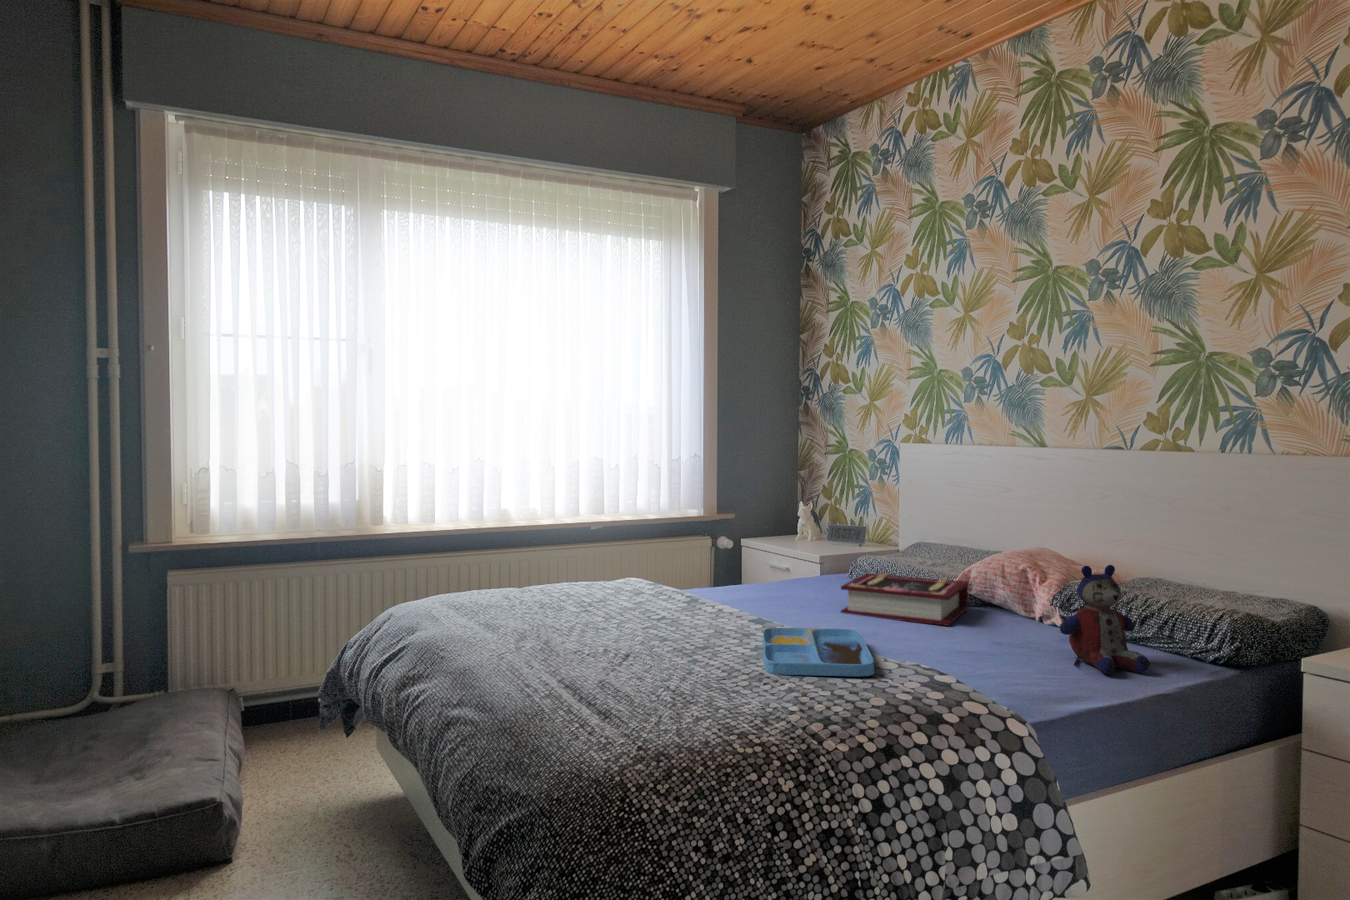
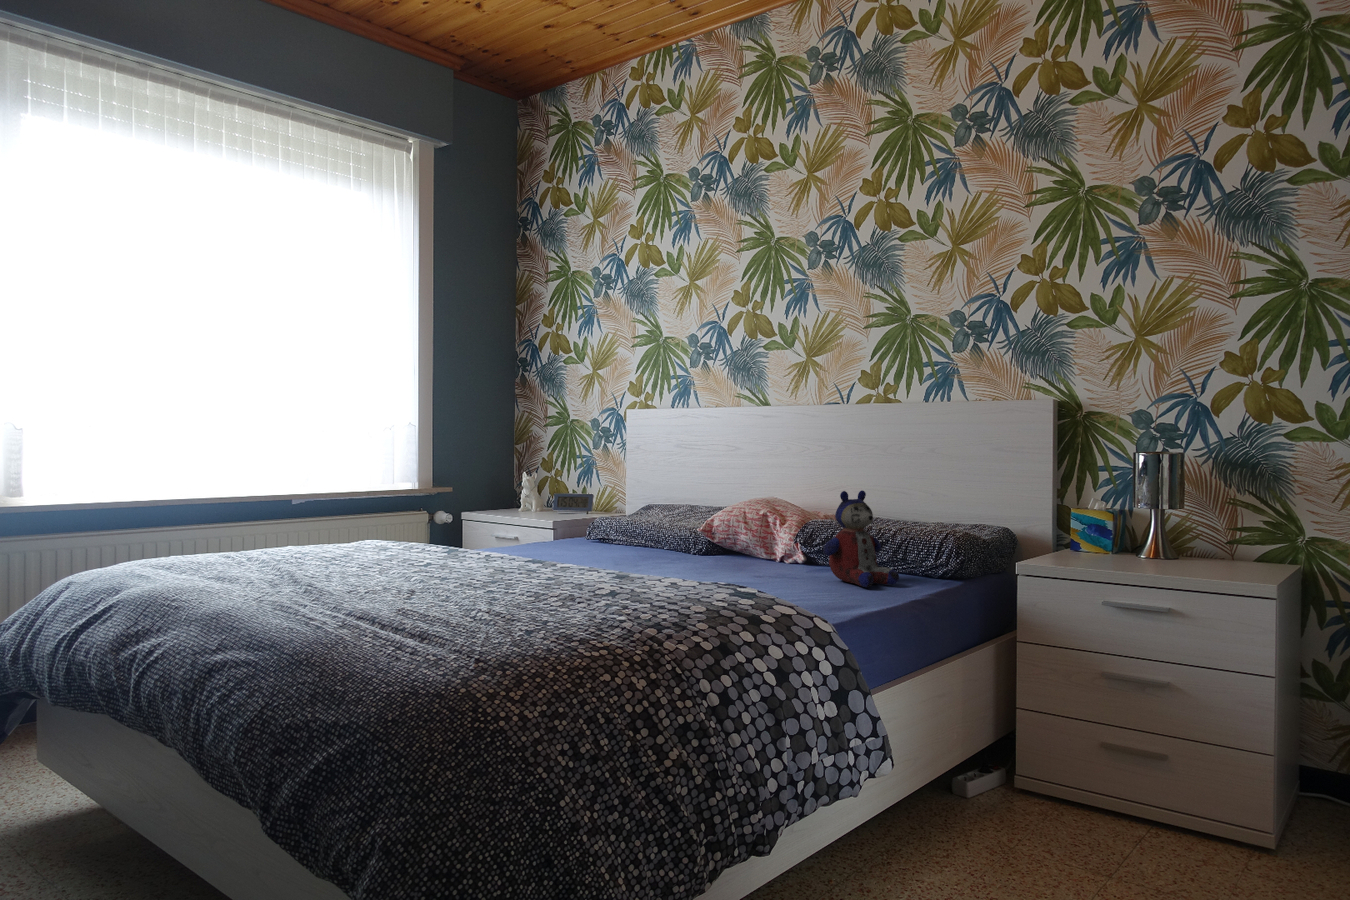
book: present [841,573,968,626] -> none [603,523,719,564]
tray: present [763,628,874,676] -> none [545,564,675,600]

